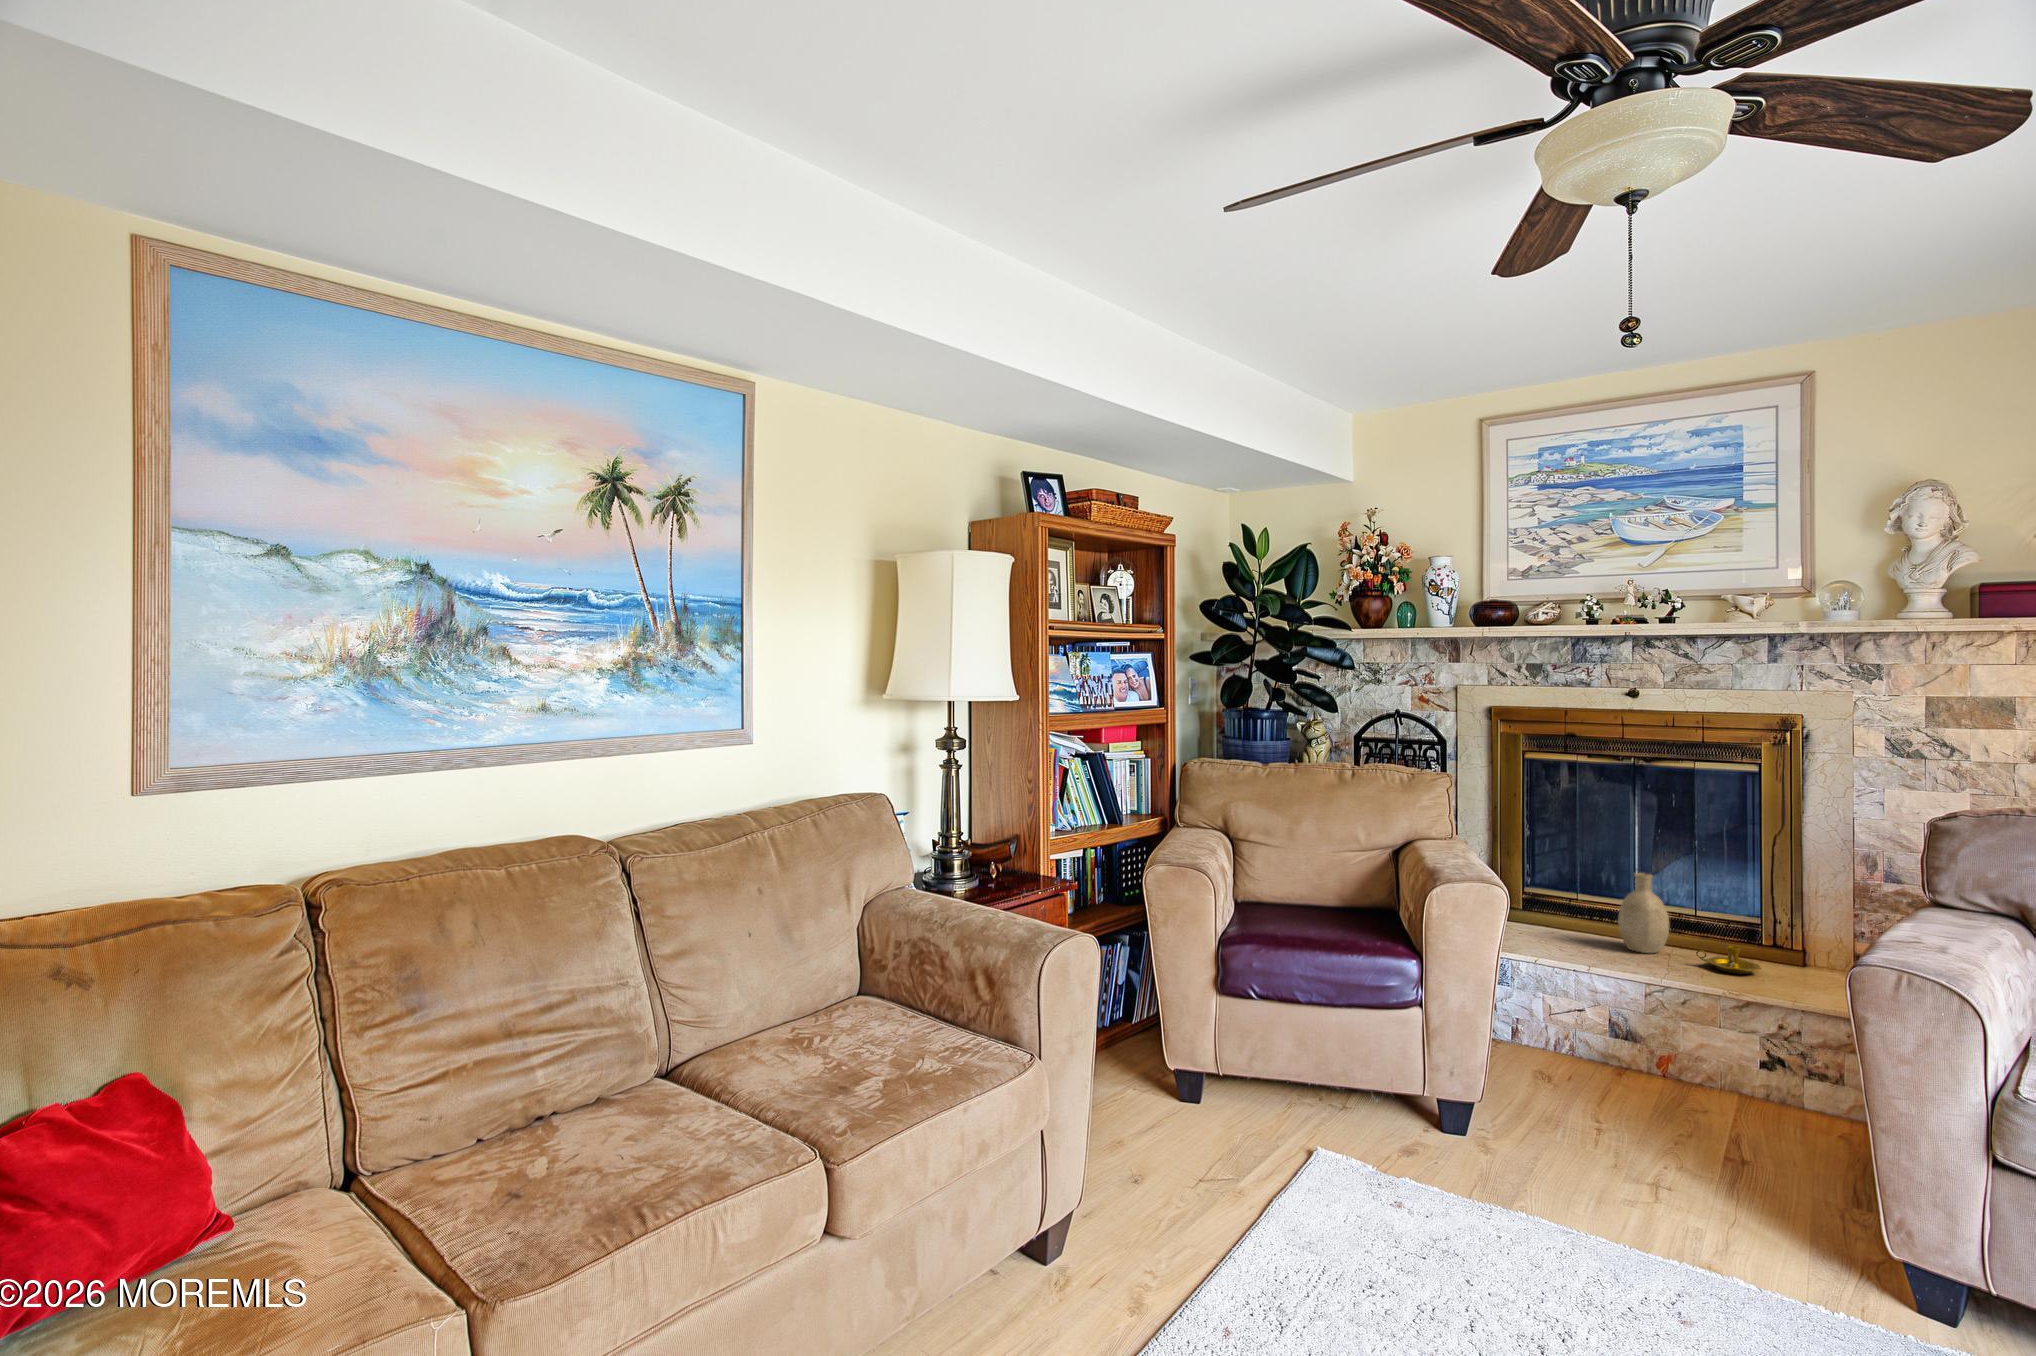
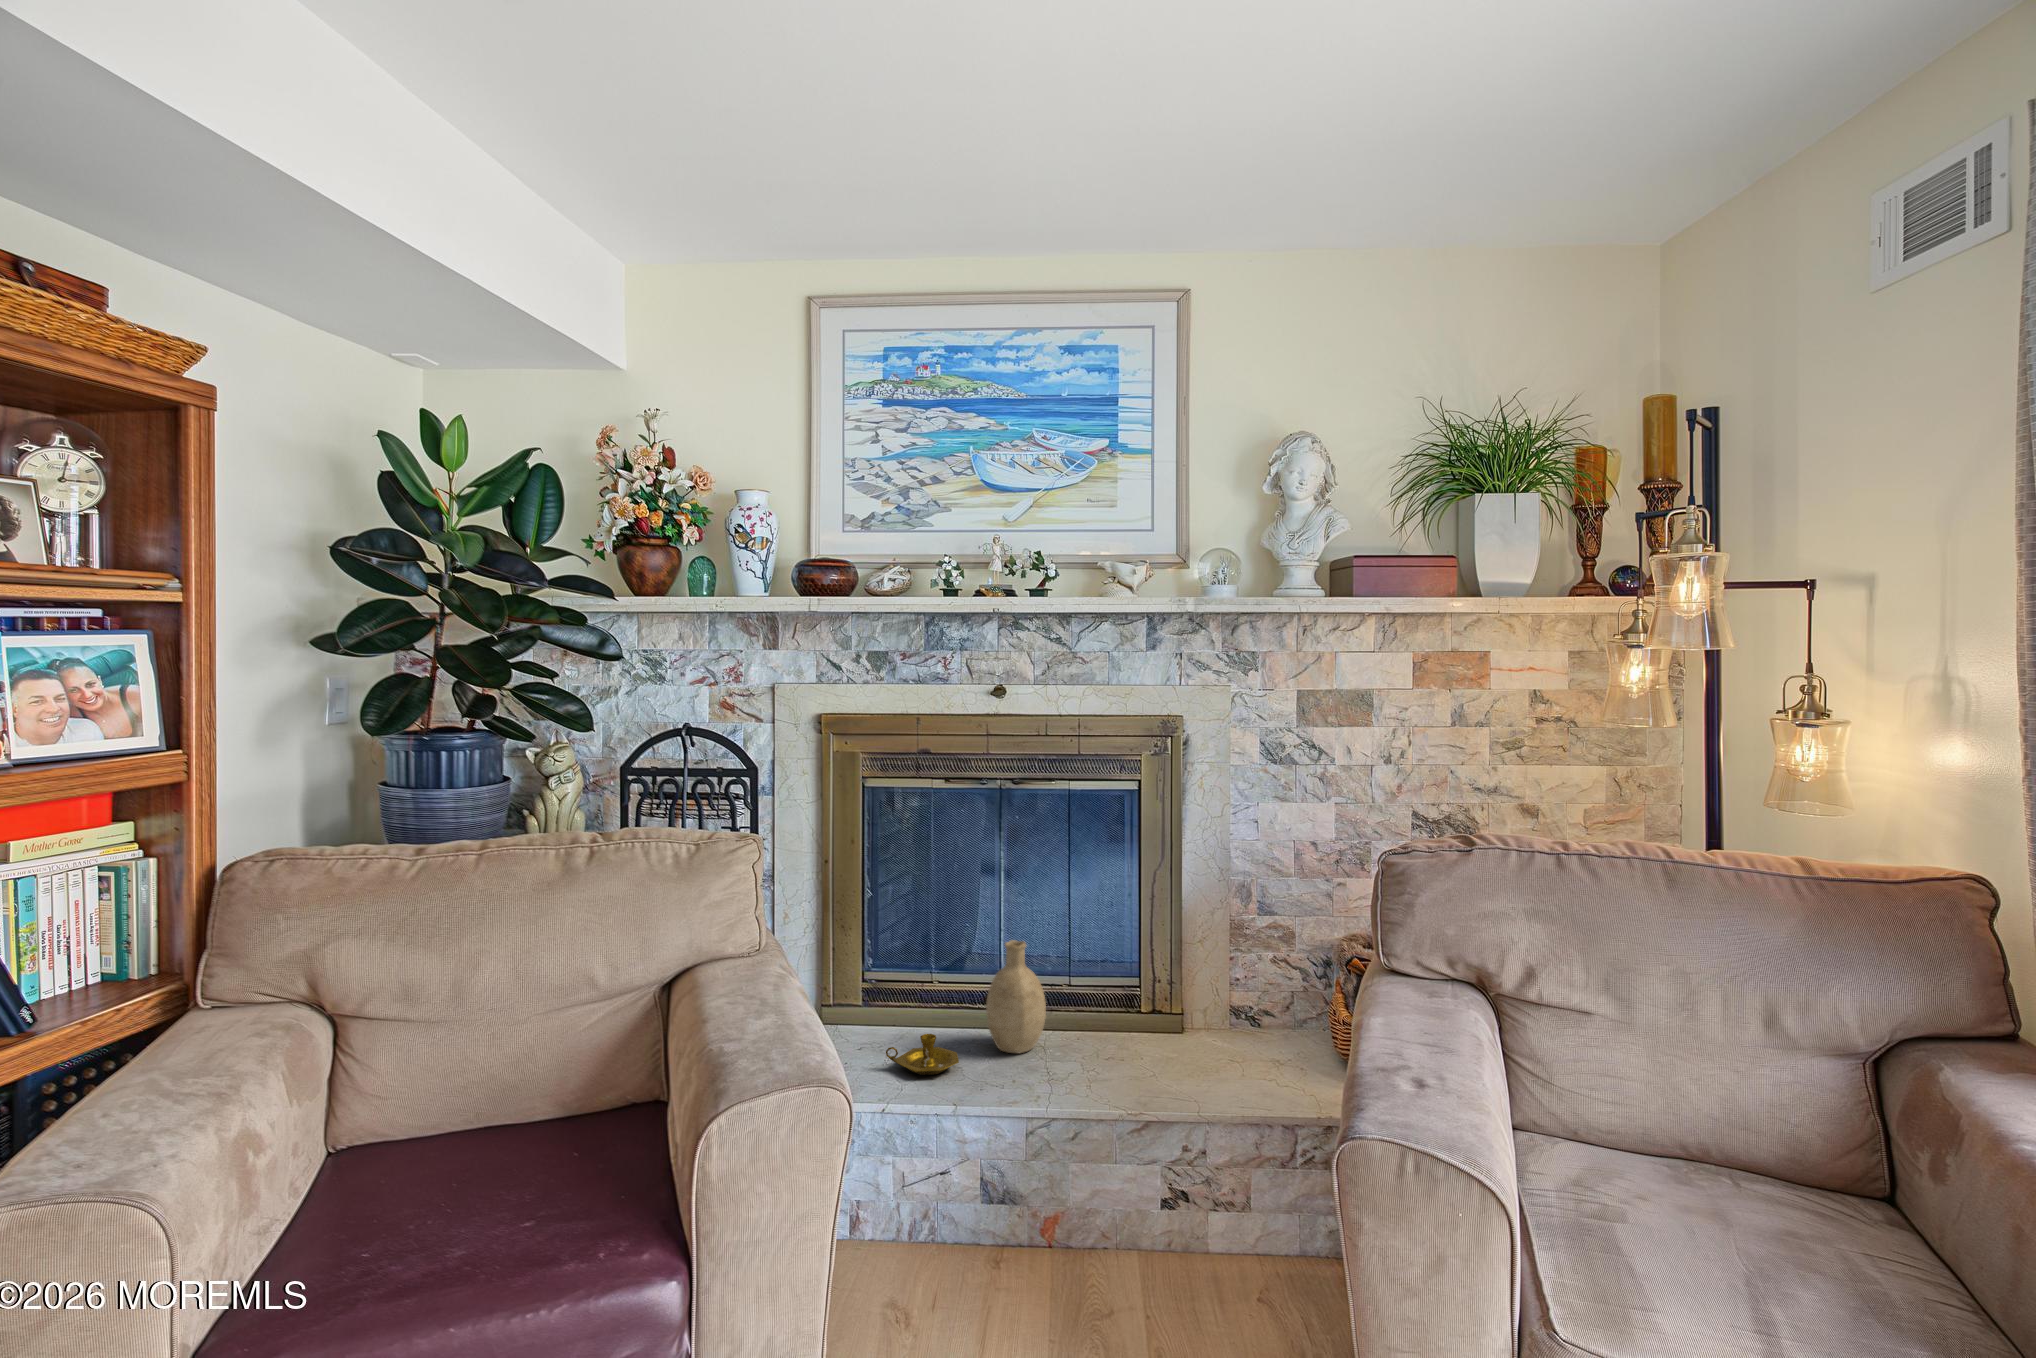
candlestick: present [1696,946,1761,974] -> present [886,1034,959,1075]

